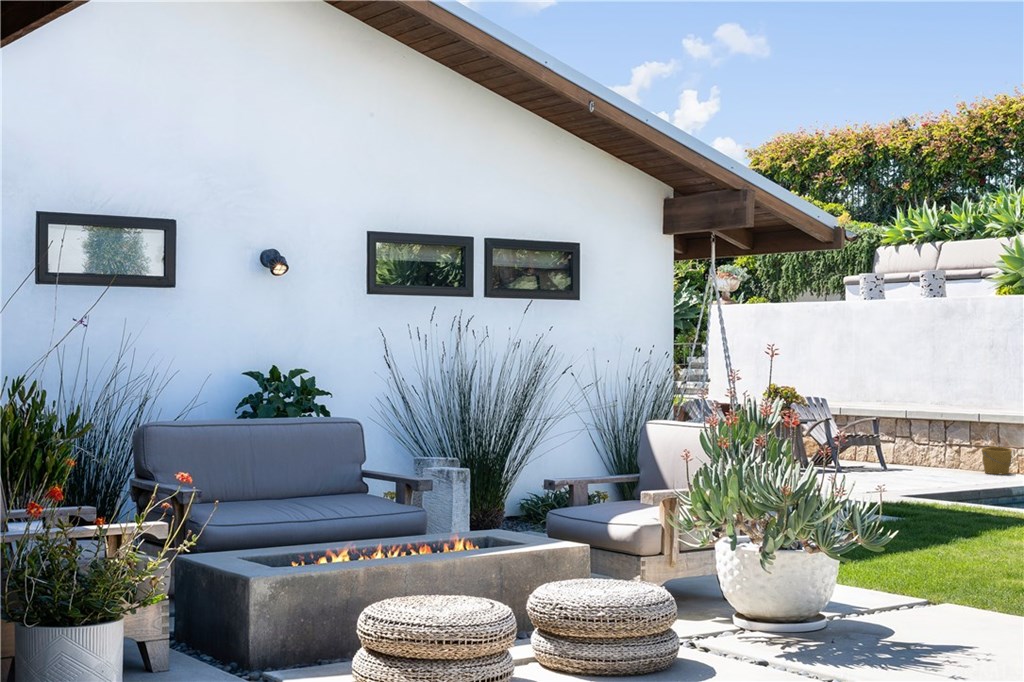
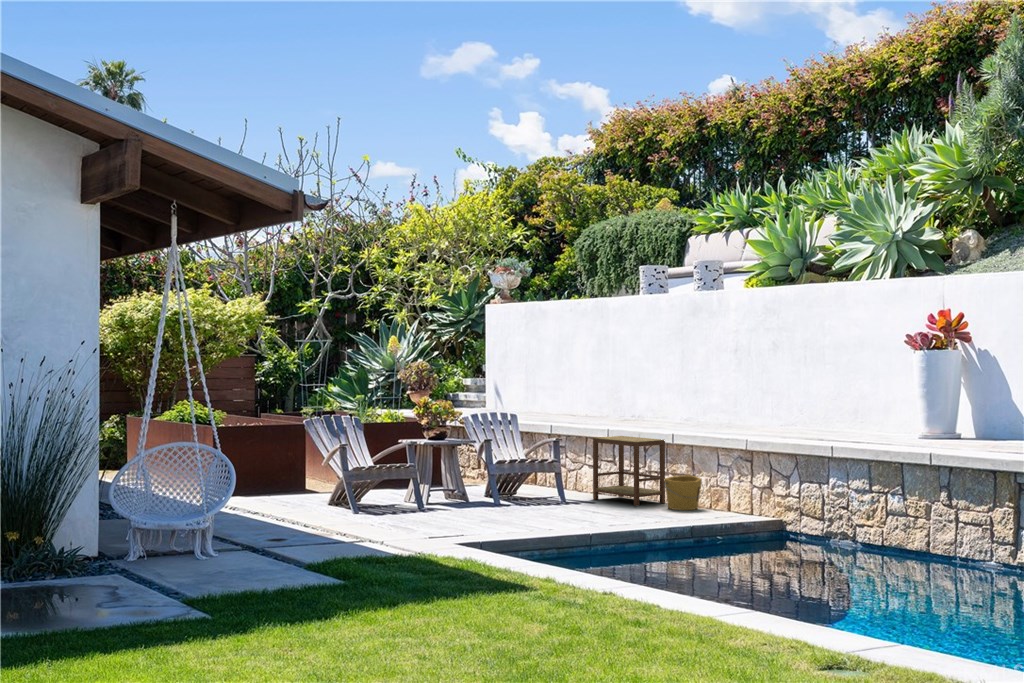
side table: none [905,416,970,472] -> present [593,436,665,506]

